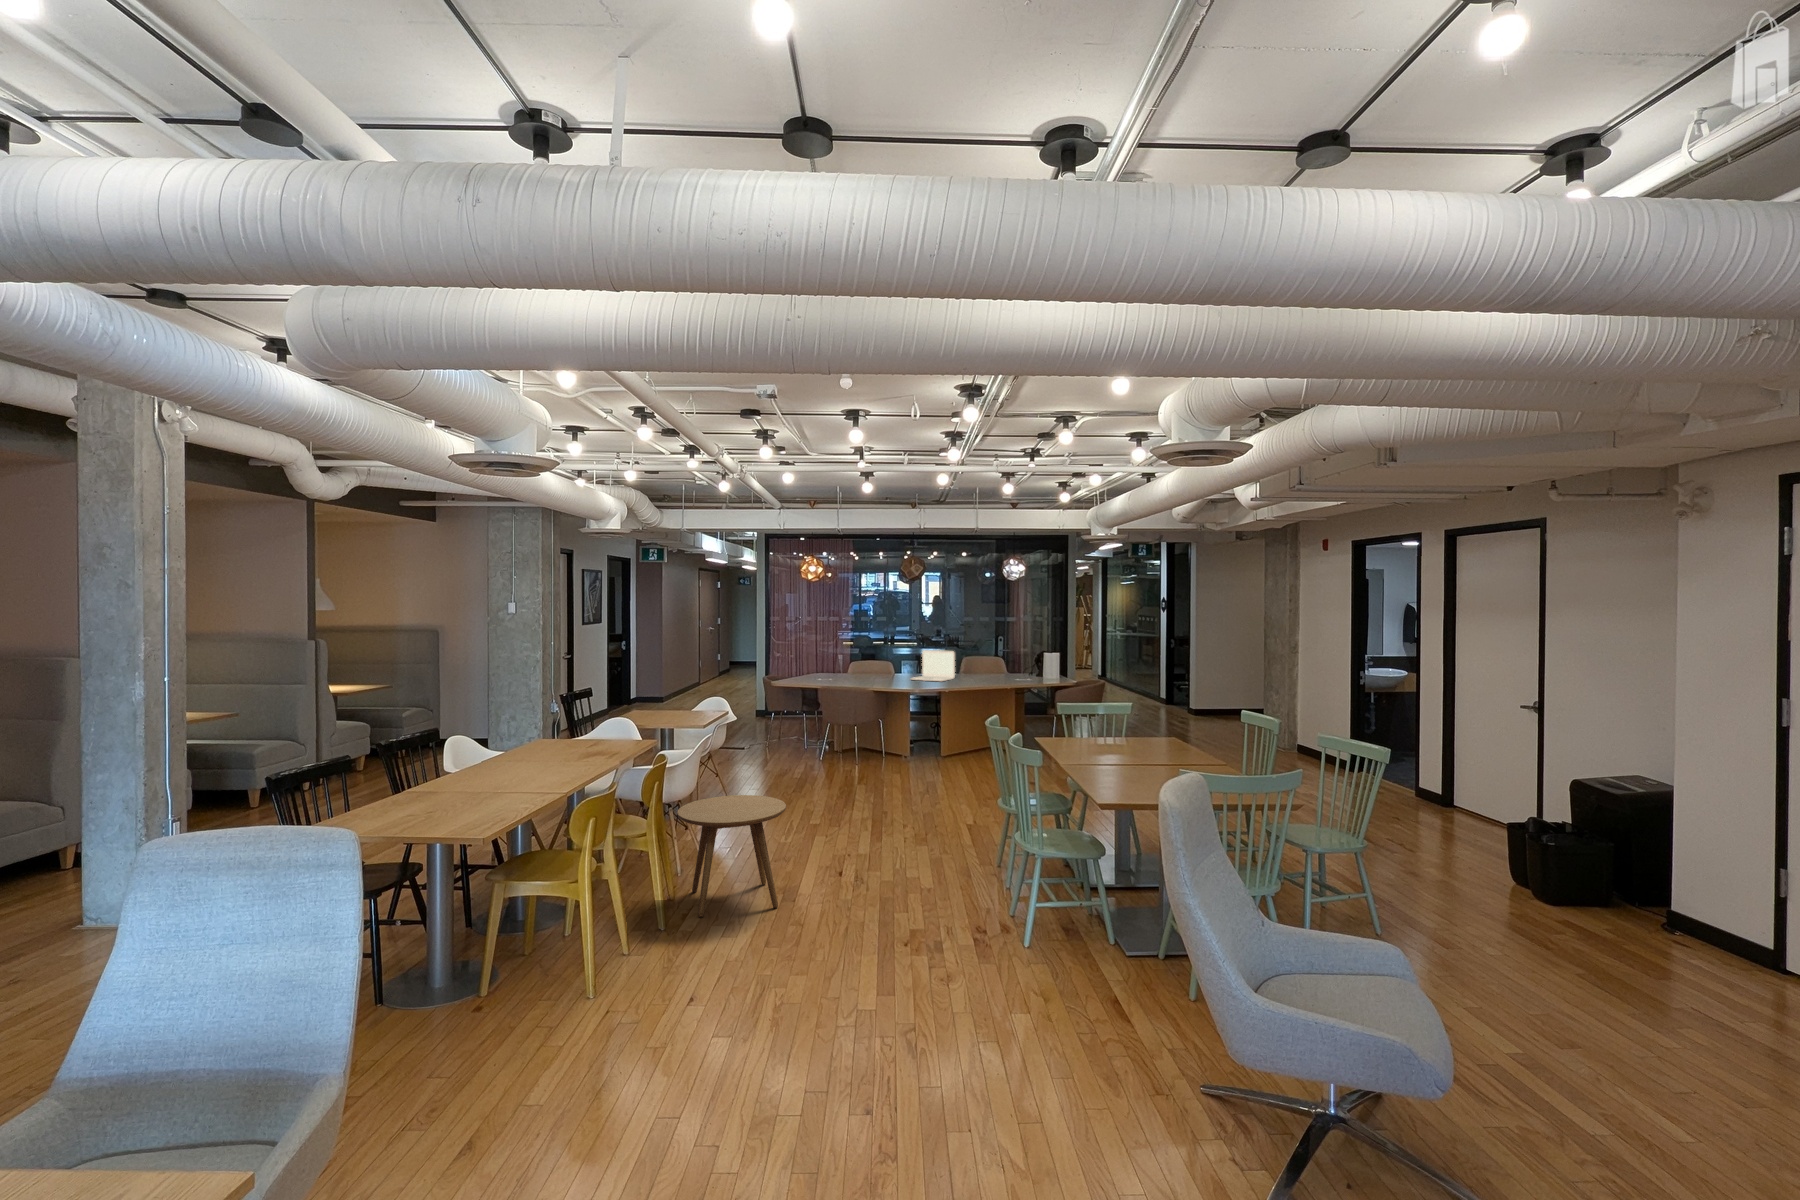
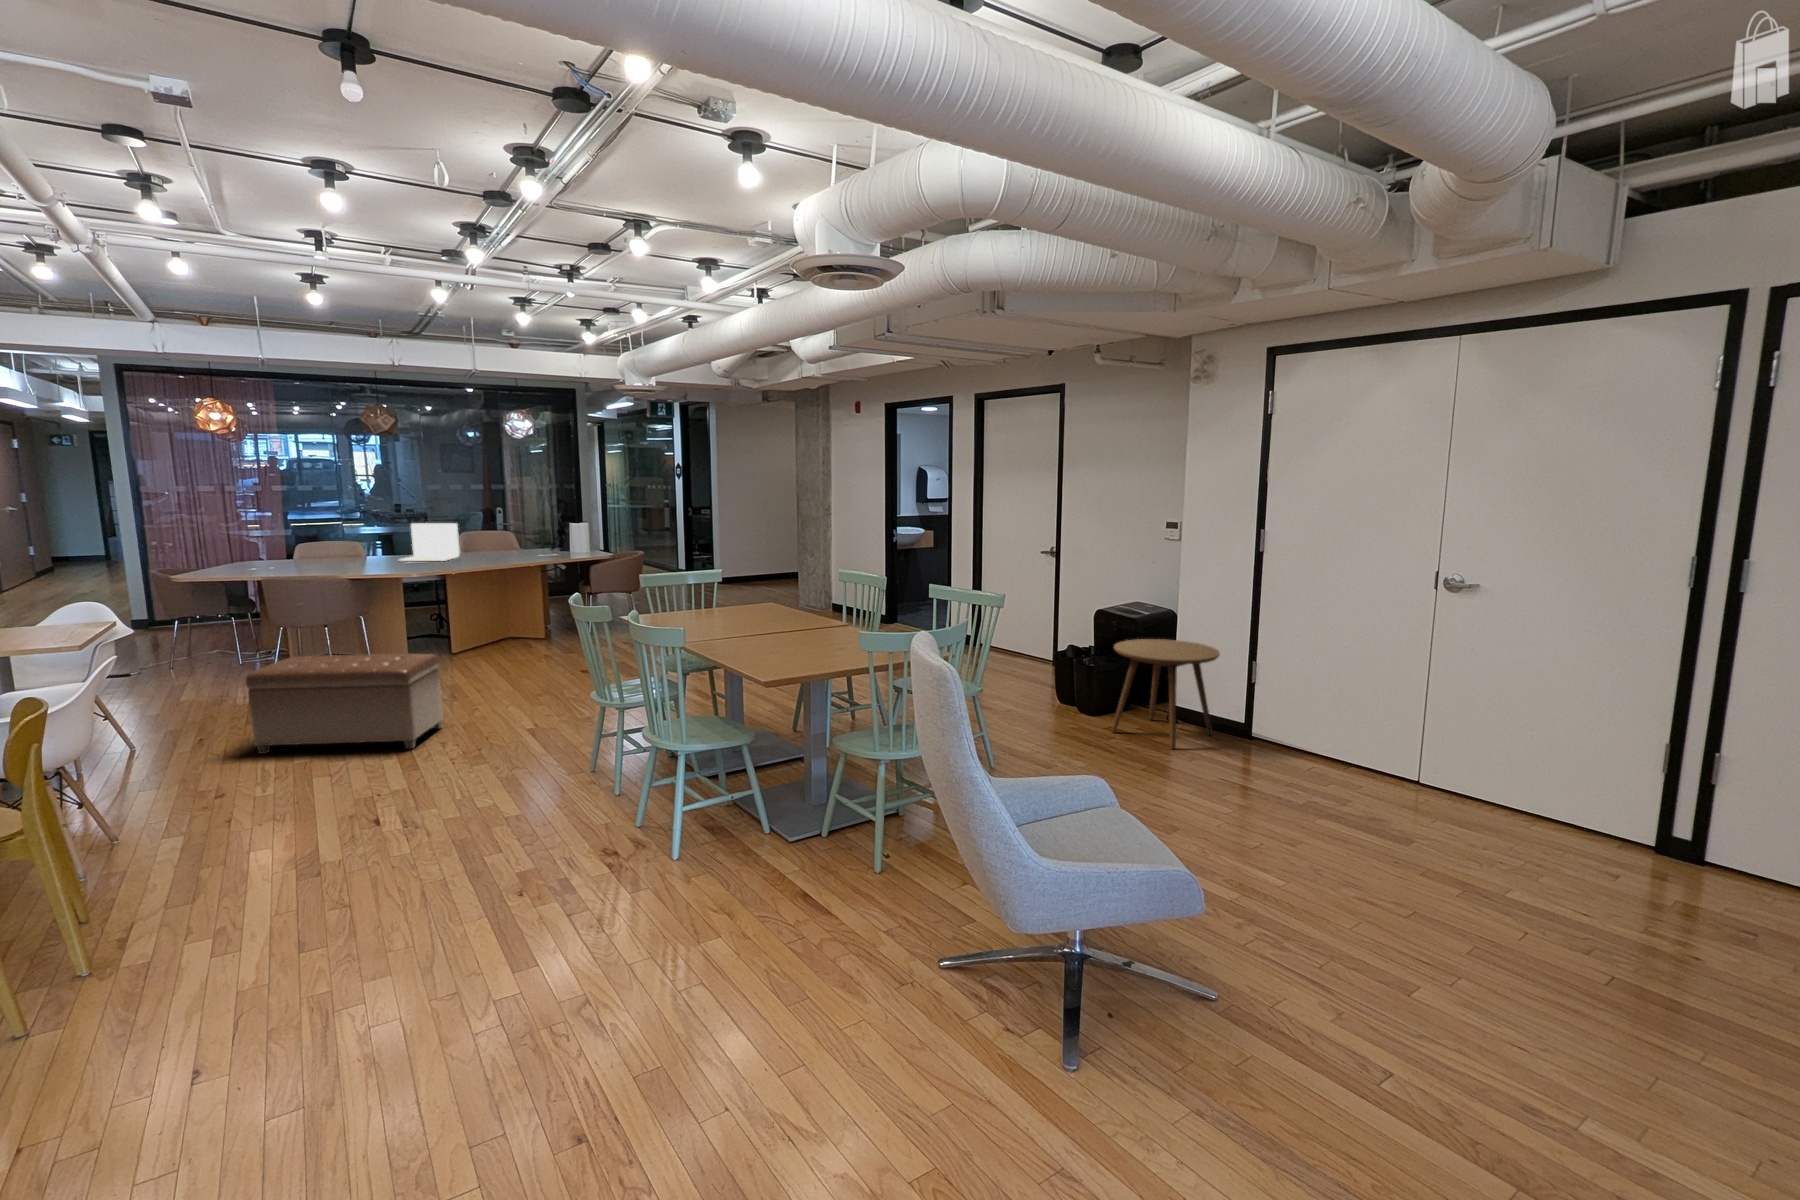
ottoman: none [789,748,909,827] -> present [245,654,443,754]
side table: present [677,795,786,917] -> present [1111,639,1220,750]

